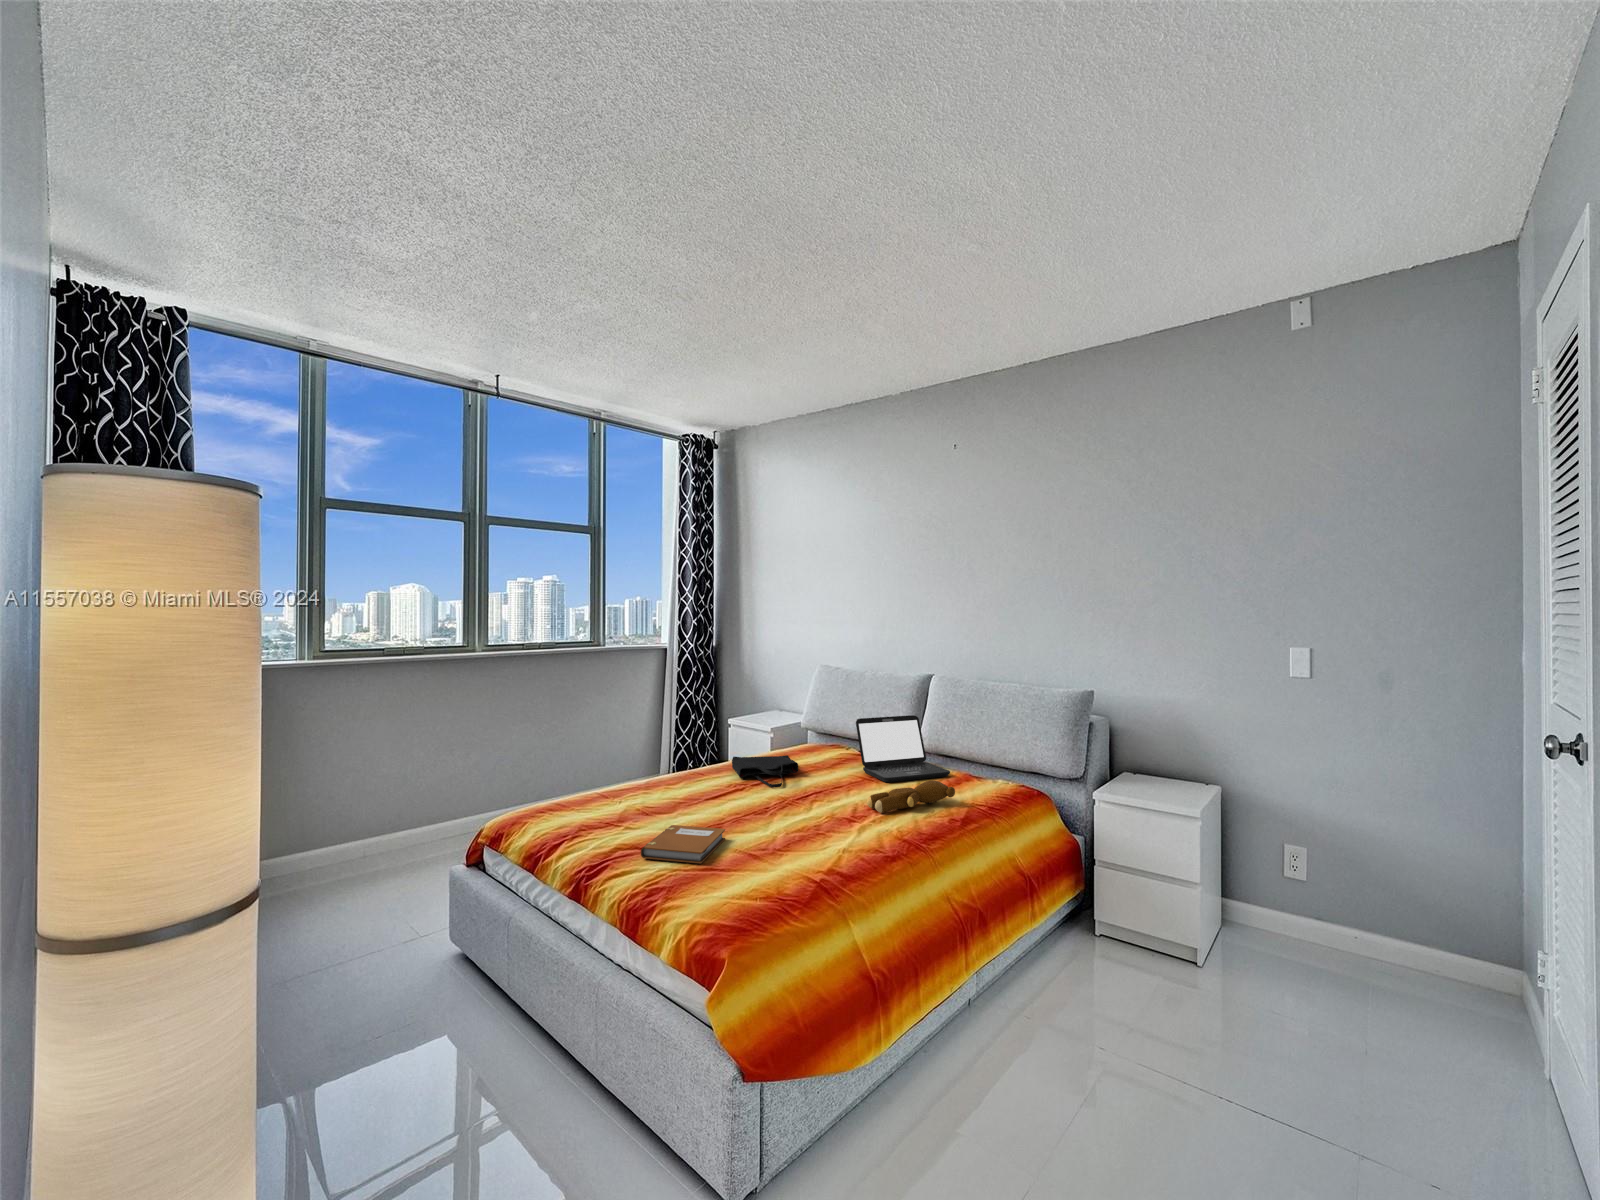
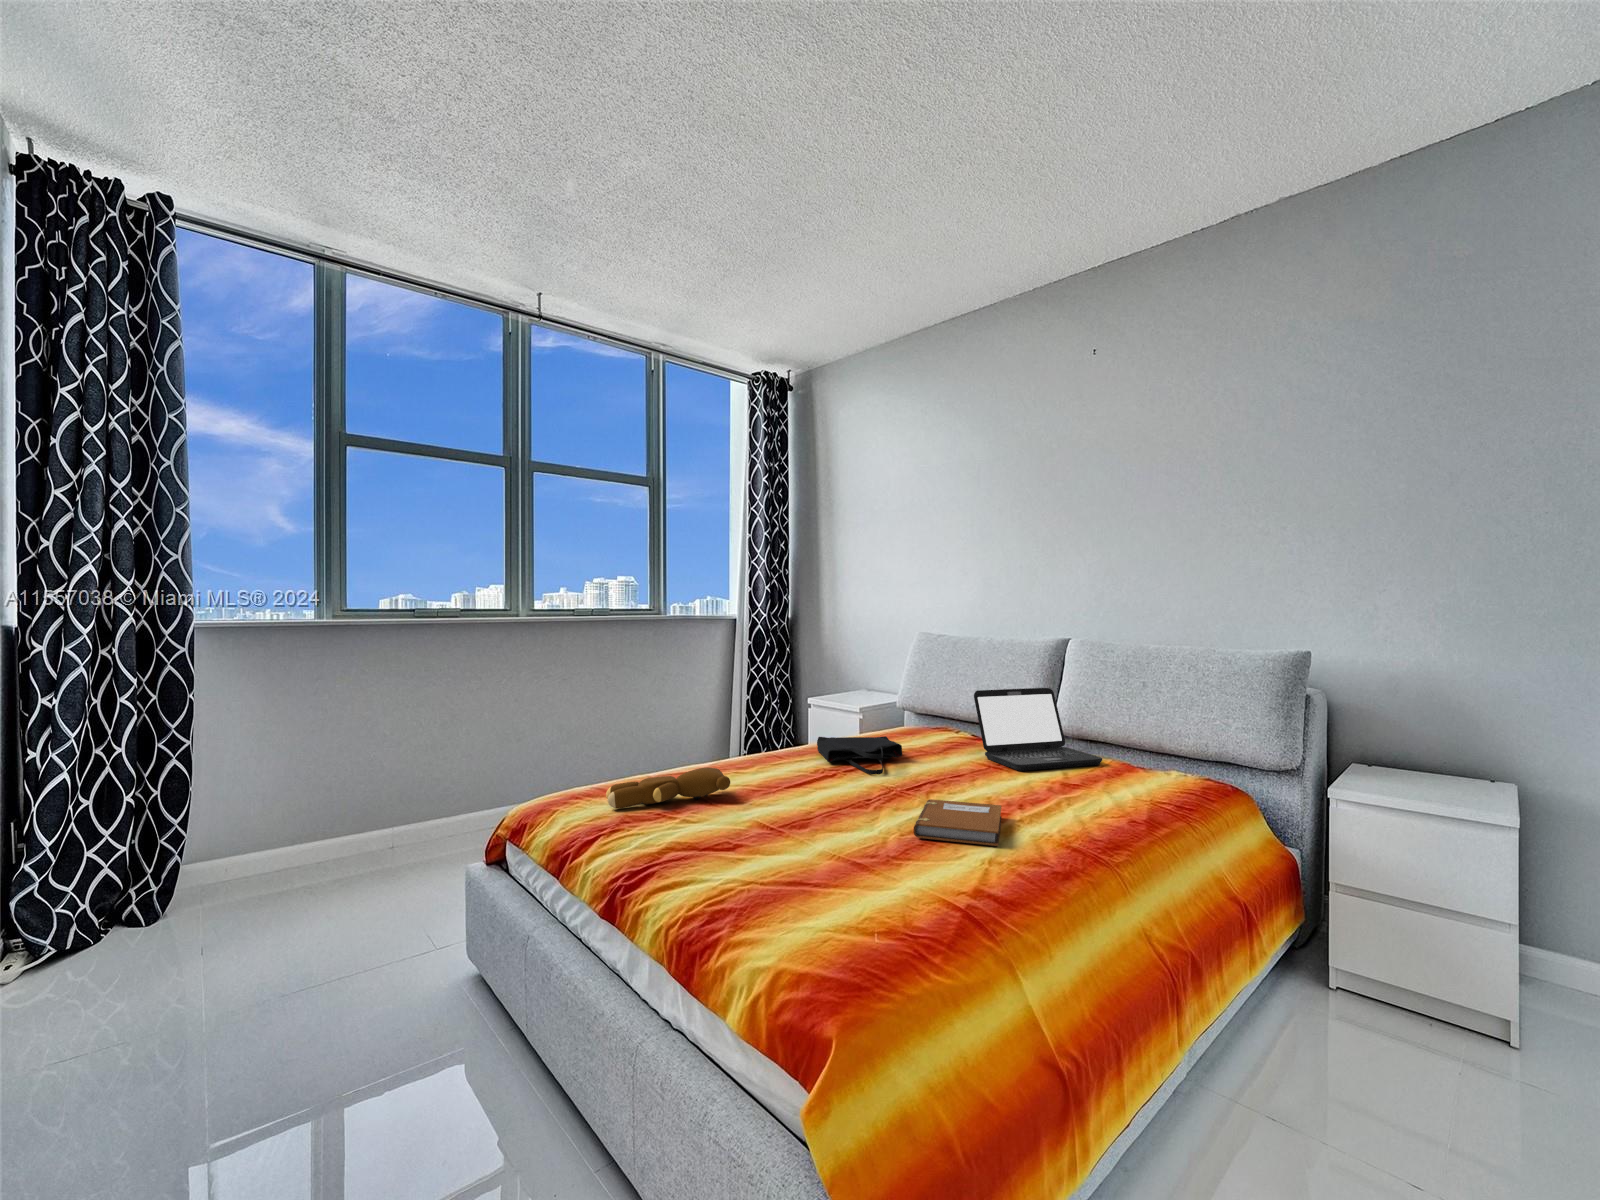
teddy bear: present [867,780,955,813] -> present [606,767,730,809]
notebook: present [641,825,725,864] -> present [914,799,1001,846]

